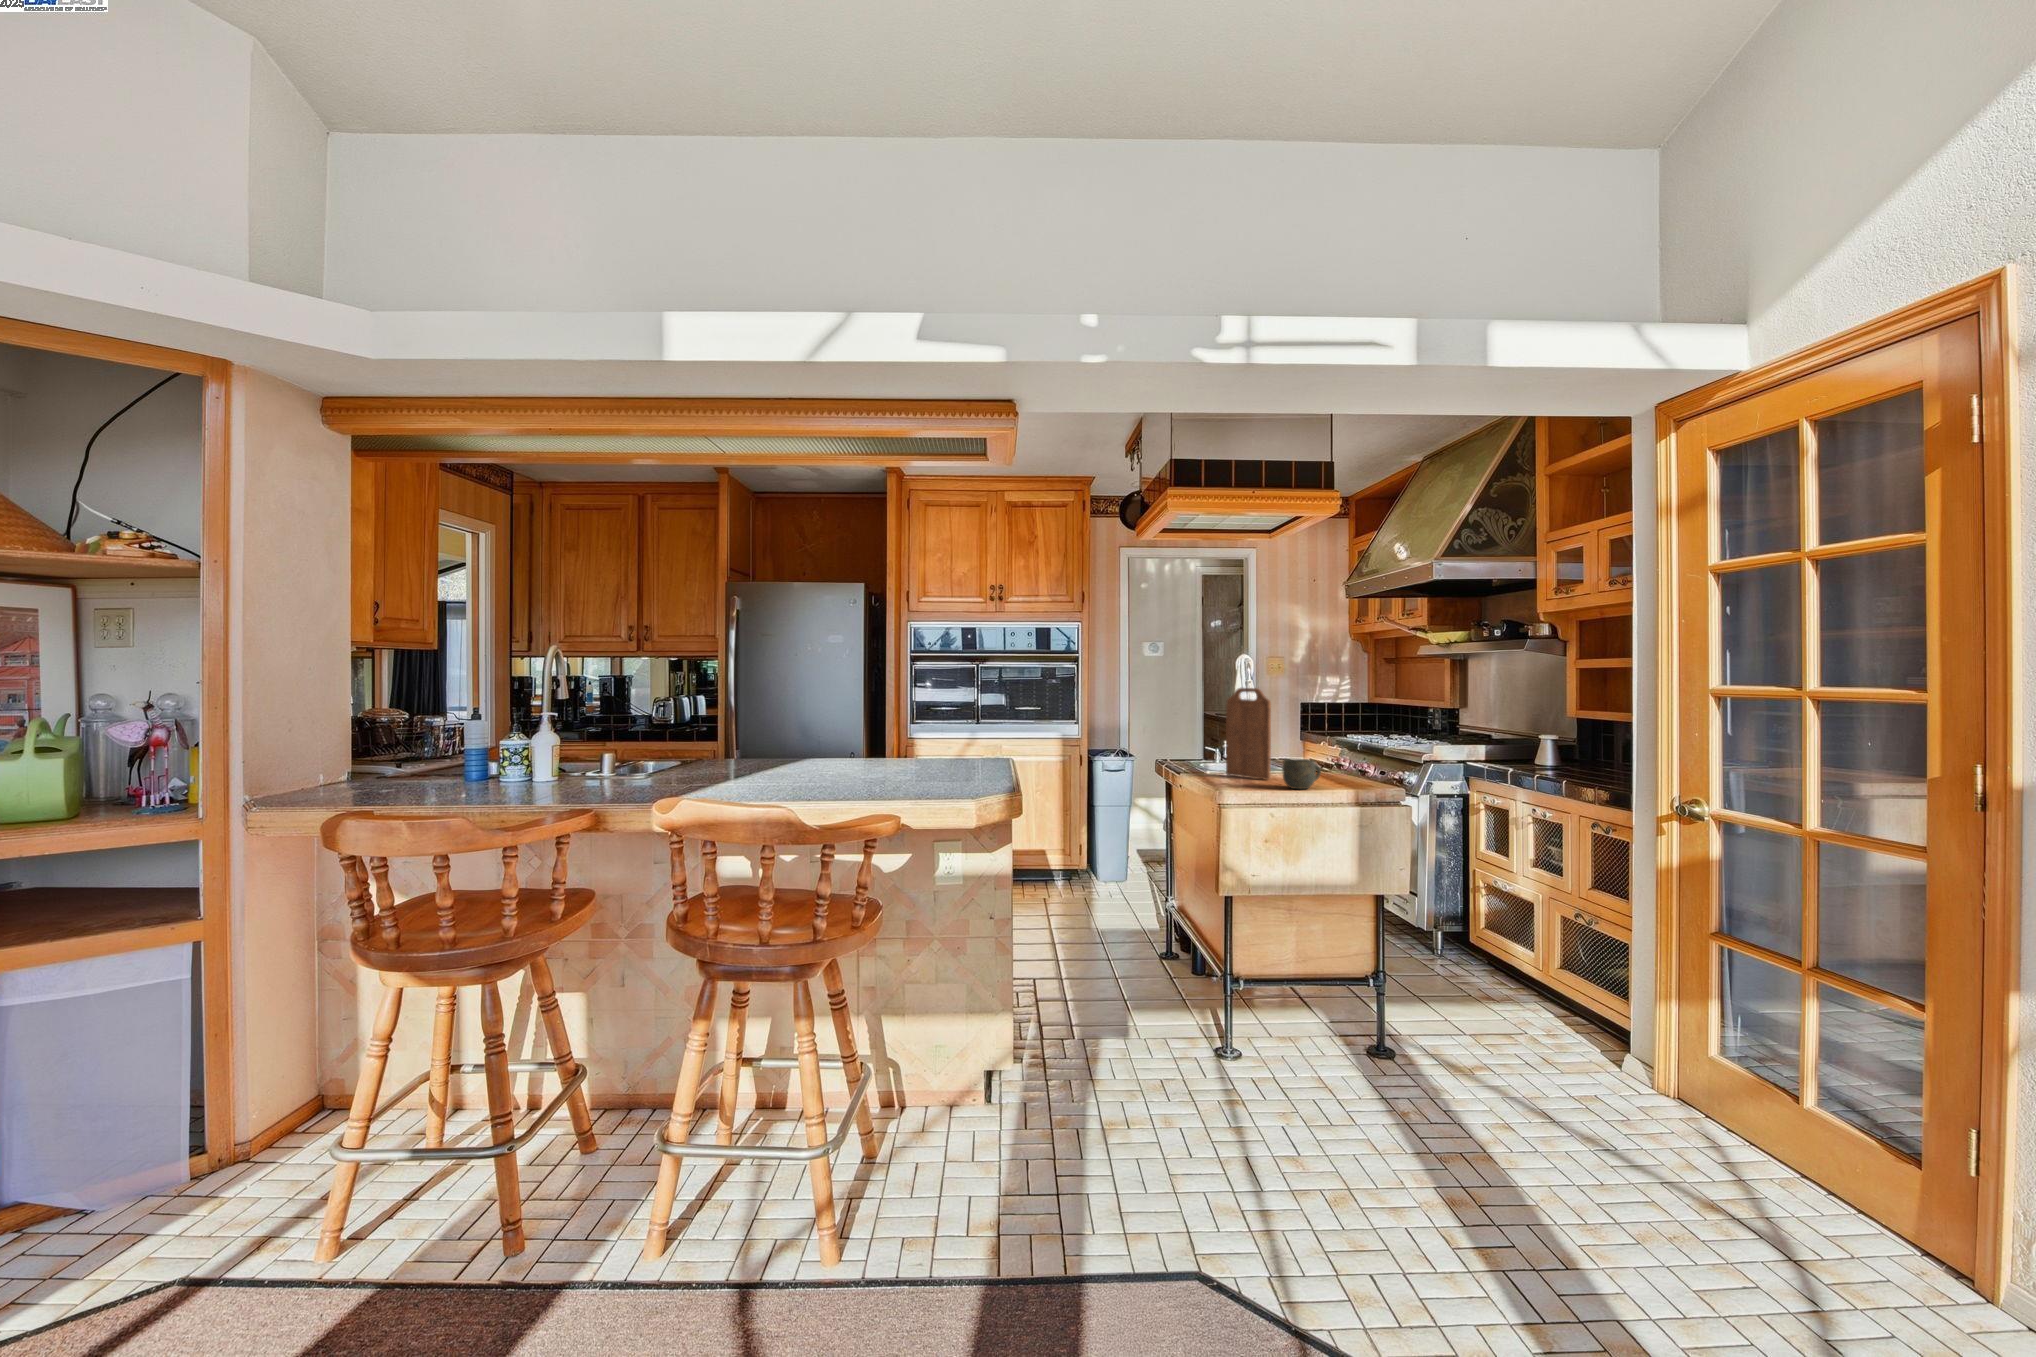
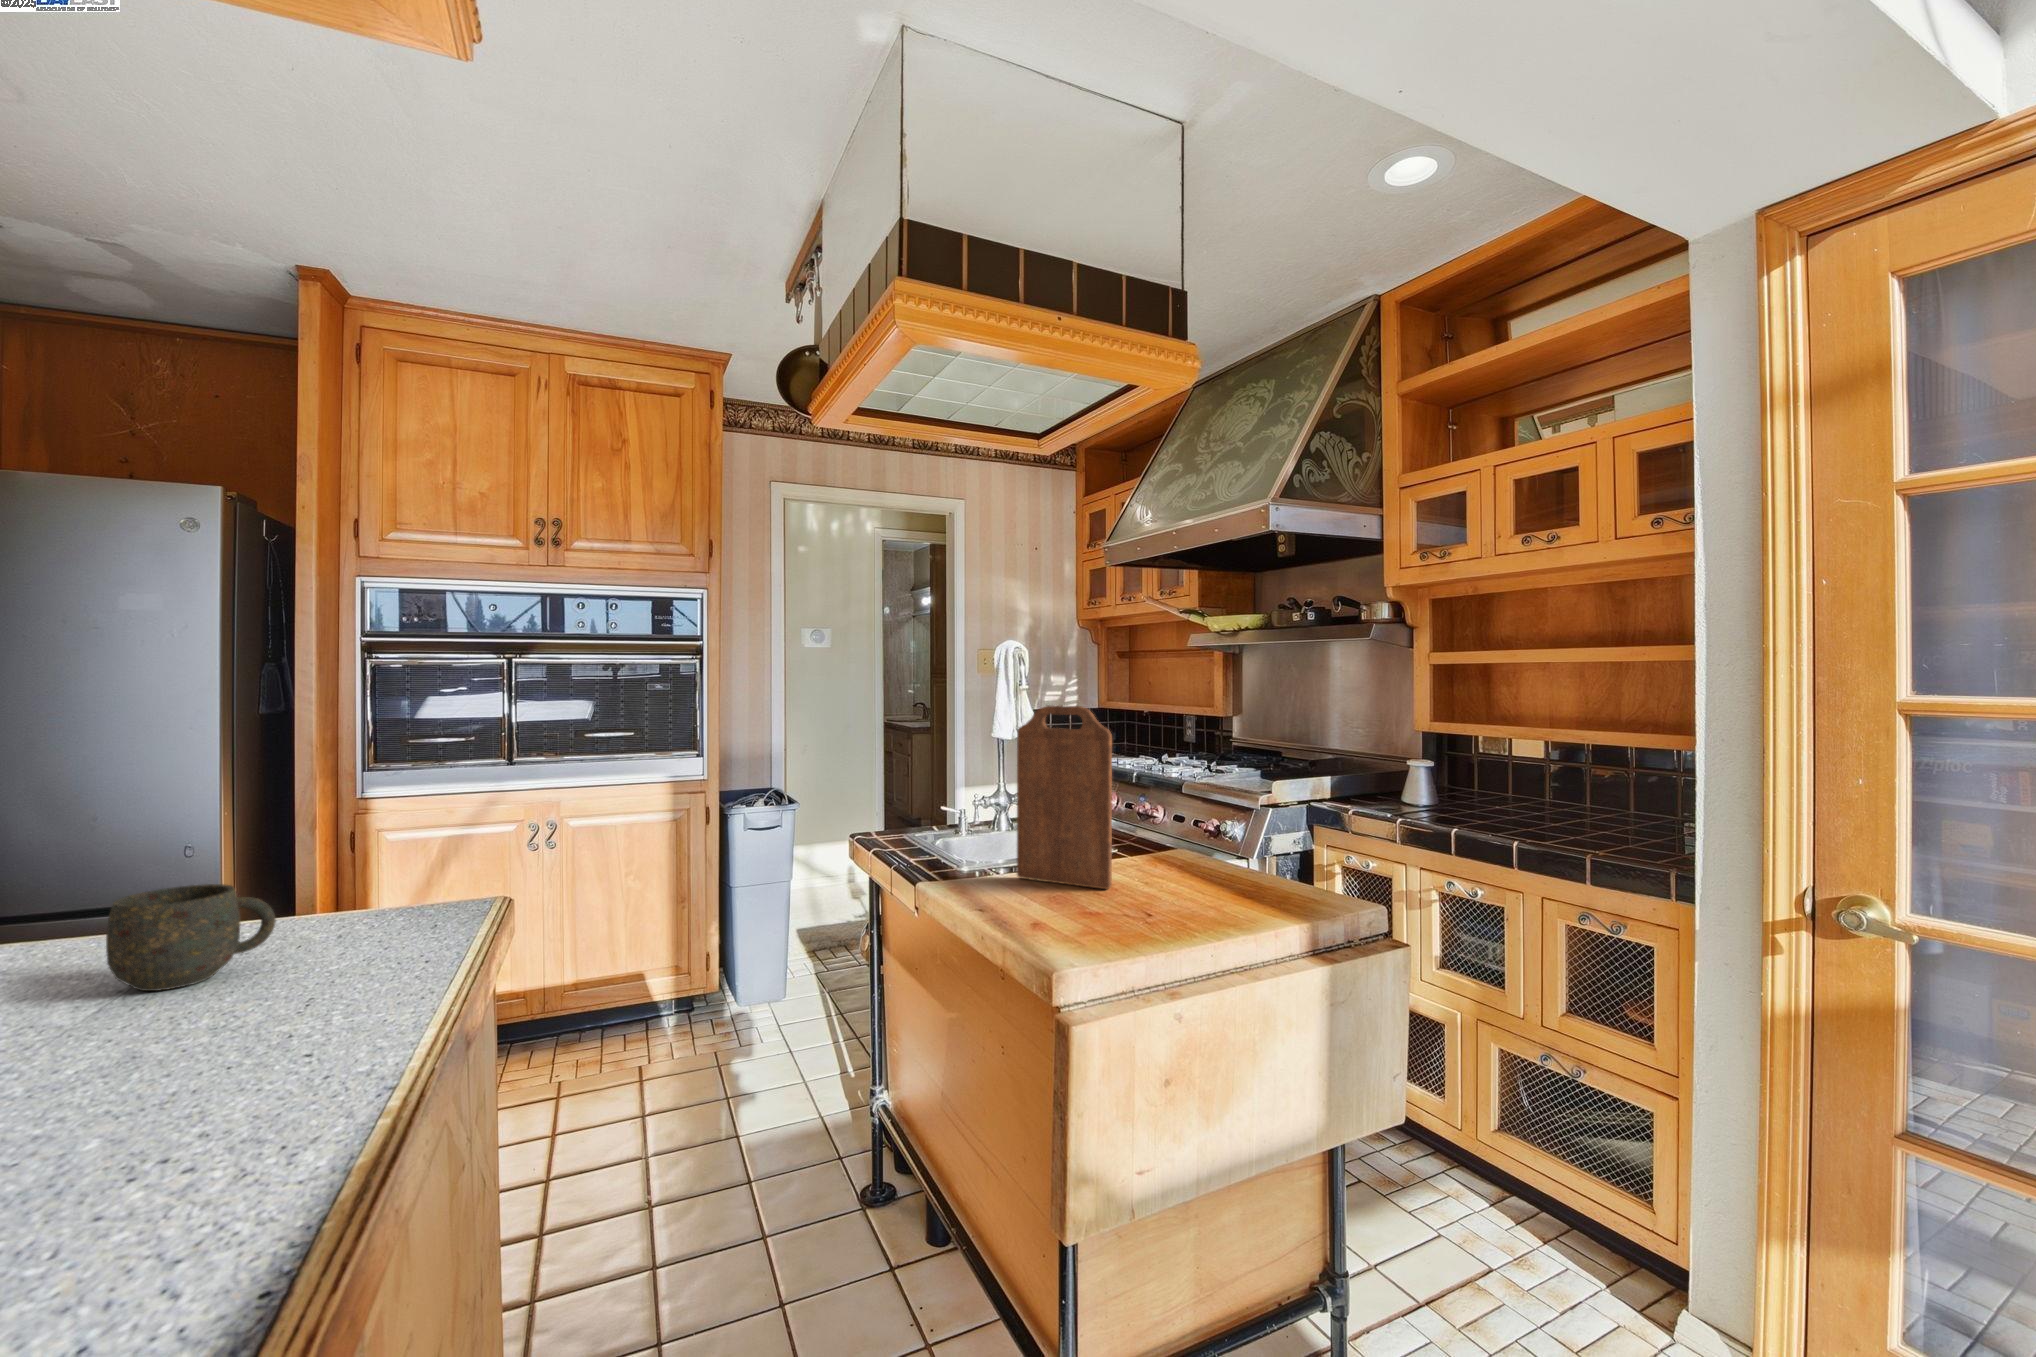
mug: present [1283,758,1321,789] -> present [106,884,276,991]

